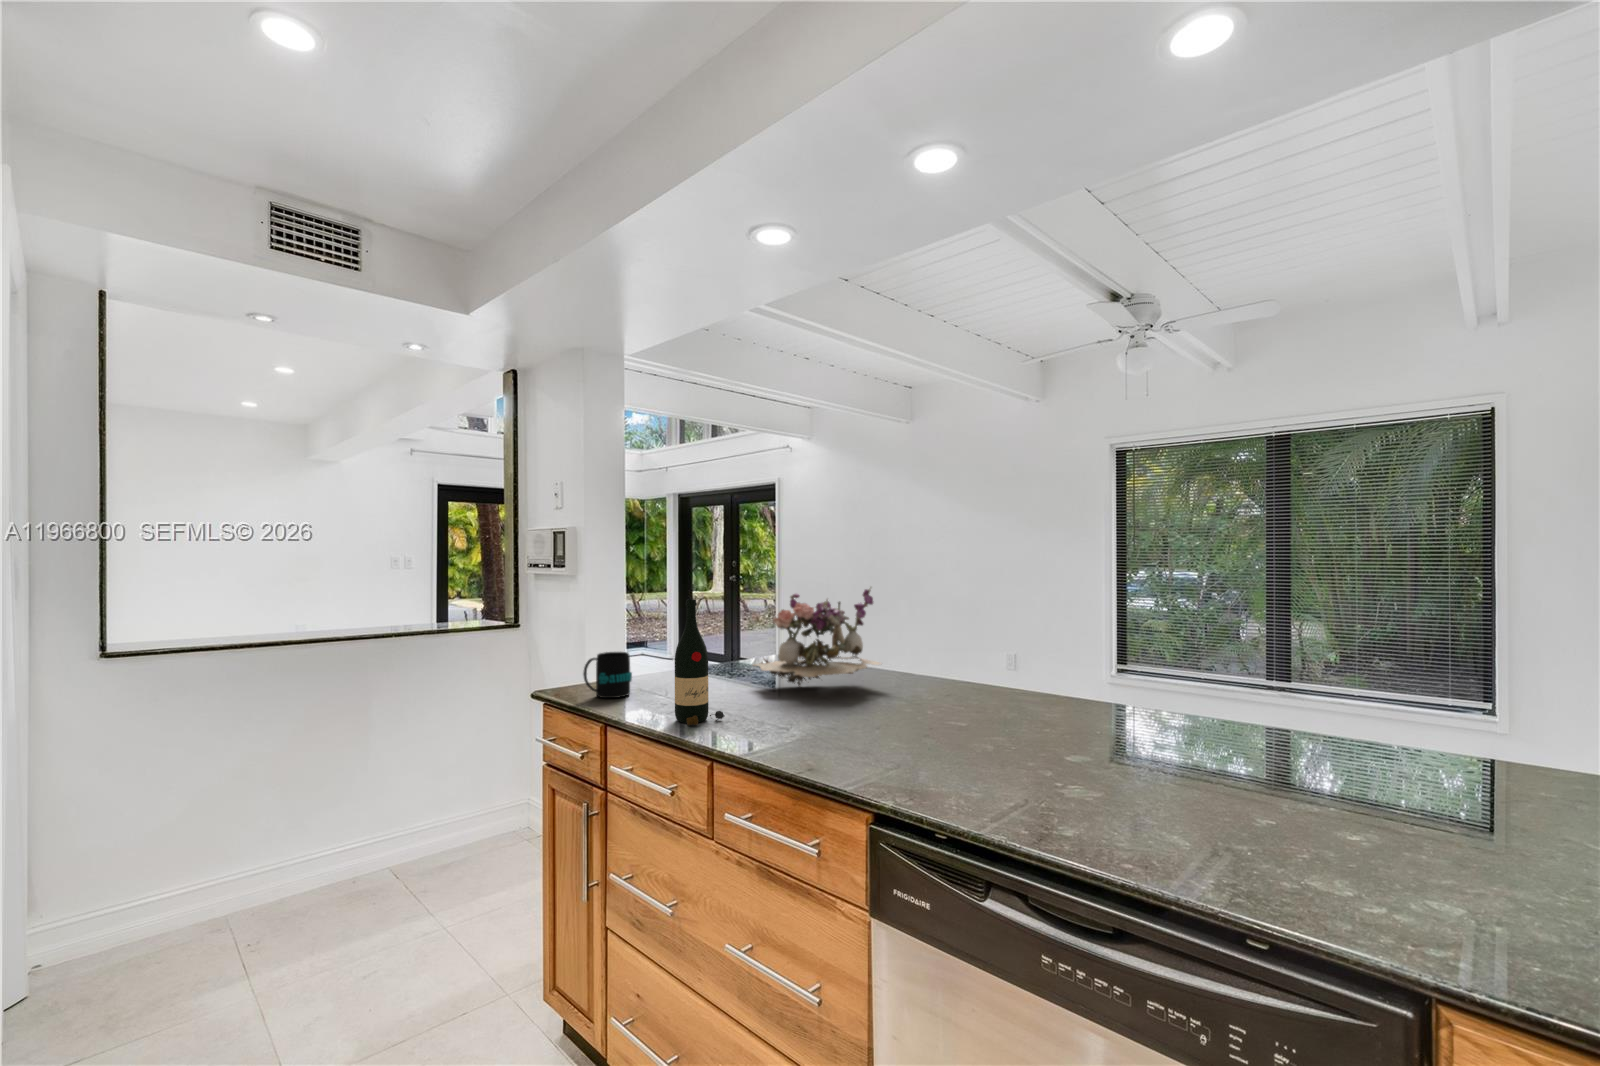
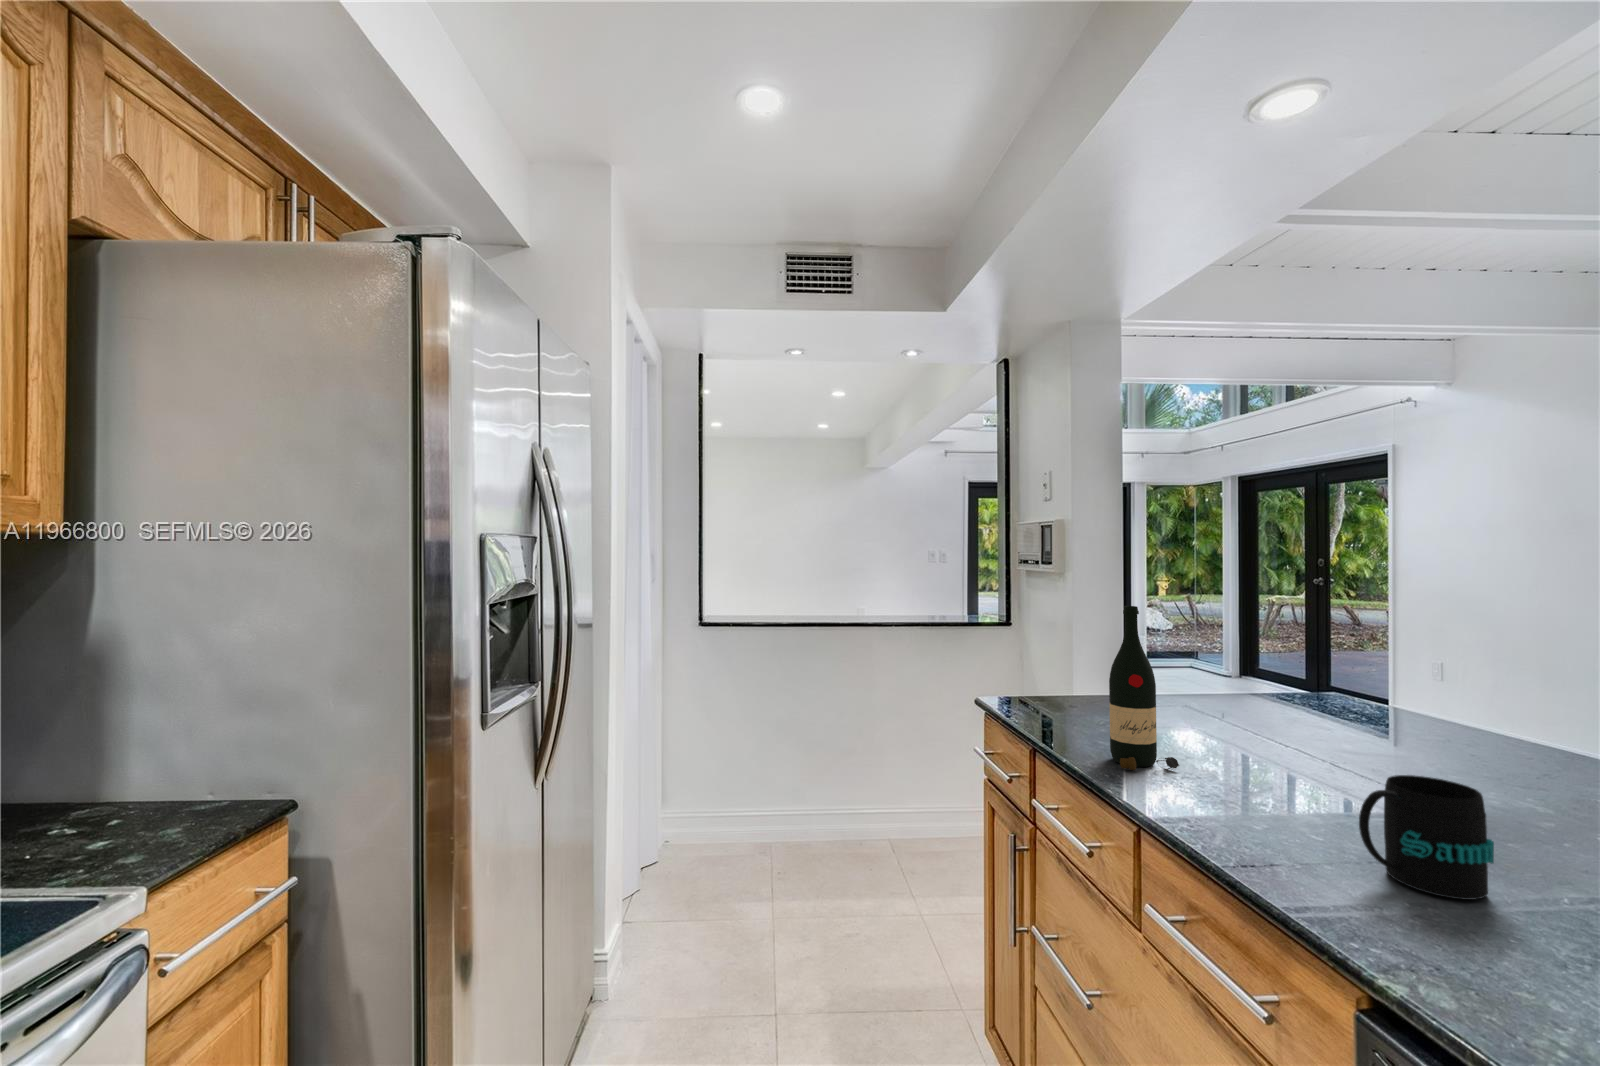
flower arrangement: present [755,587,881,687] -> none [1254,602,1505,746]
mug: present [583,652,632,698] -> present [1359,775,1494,900]

